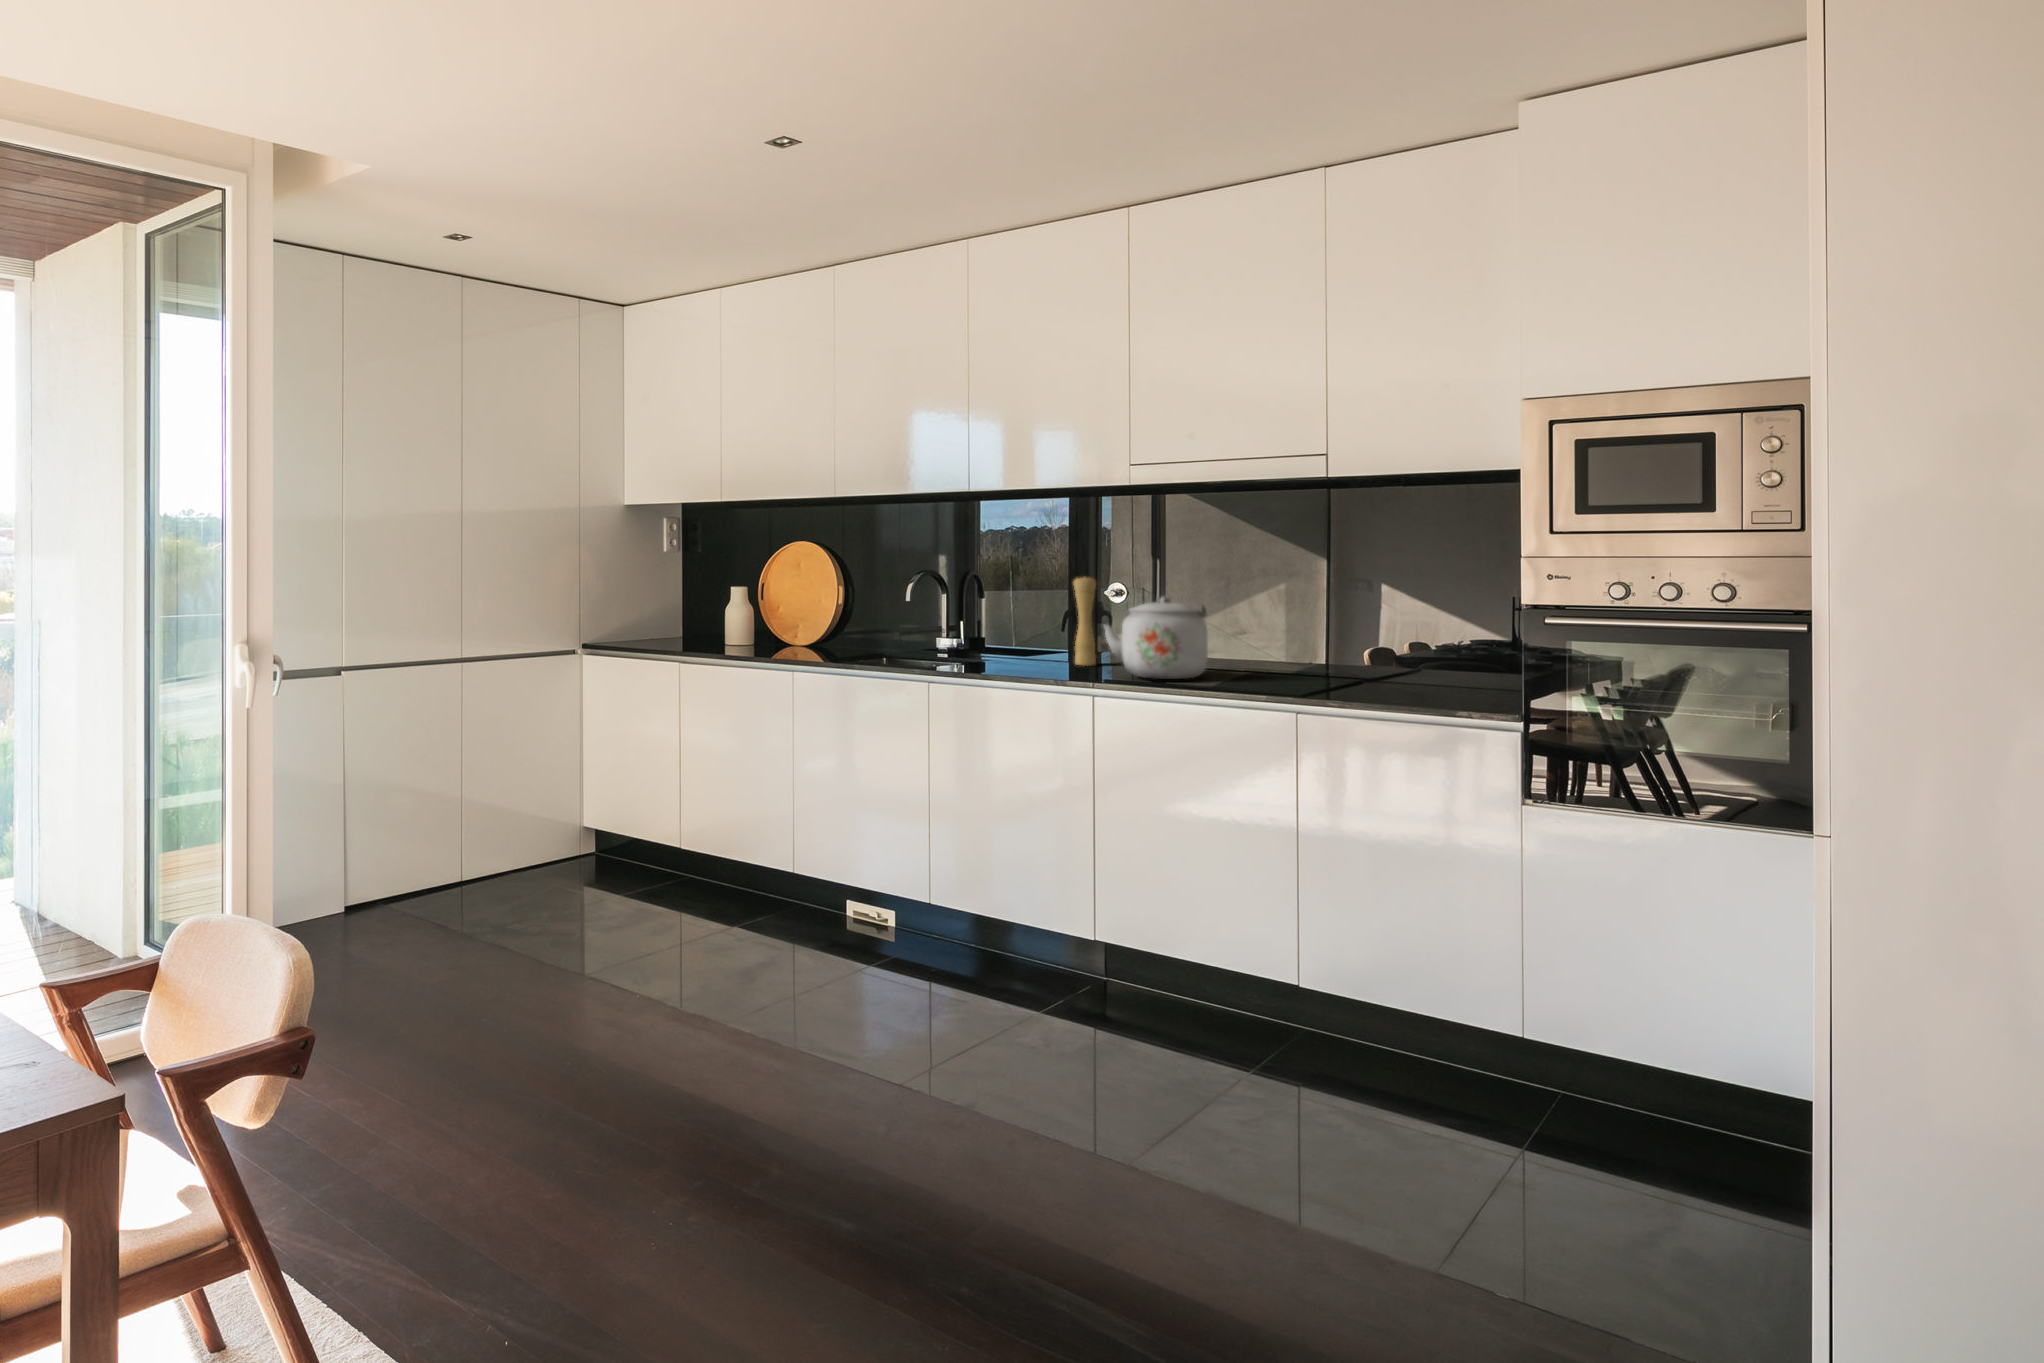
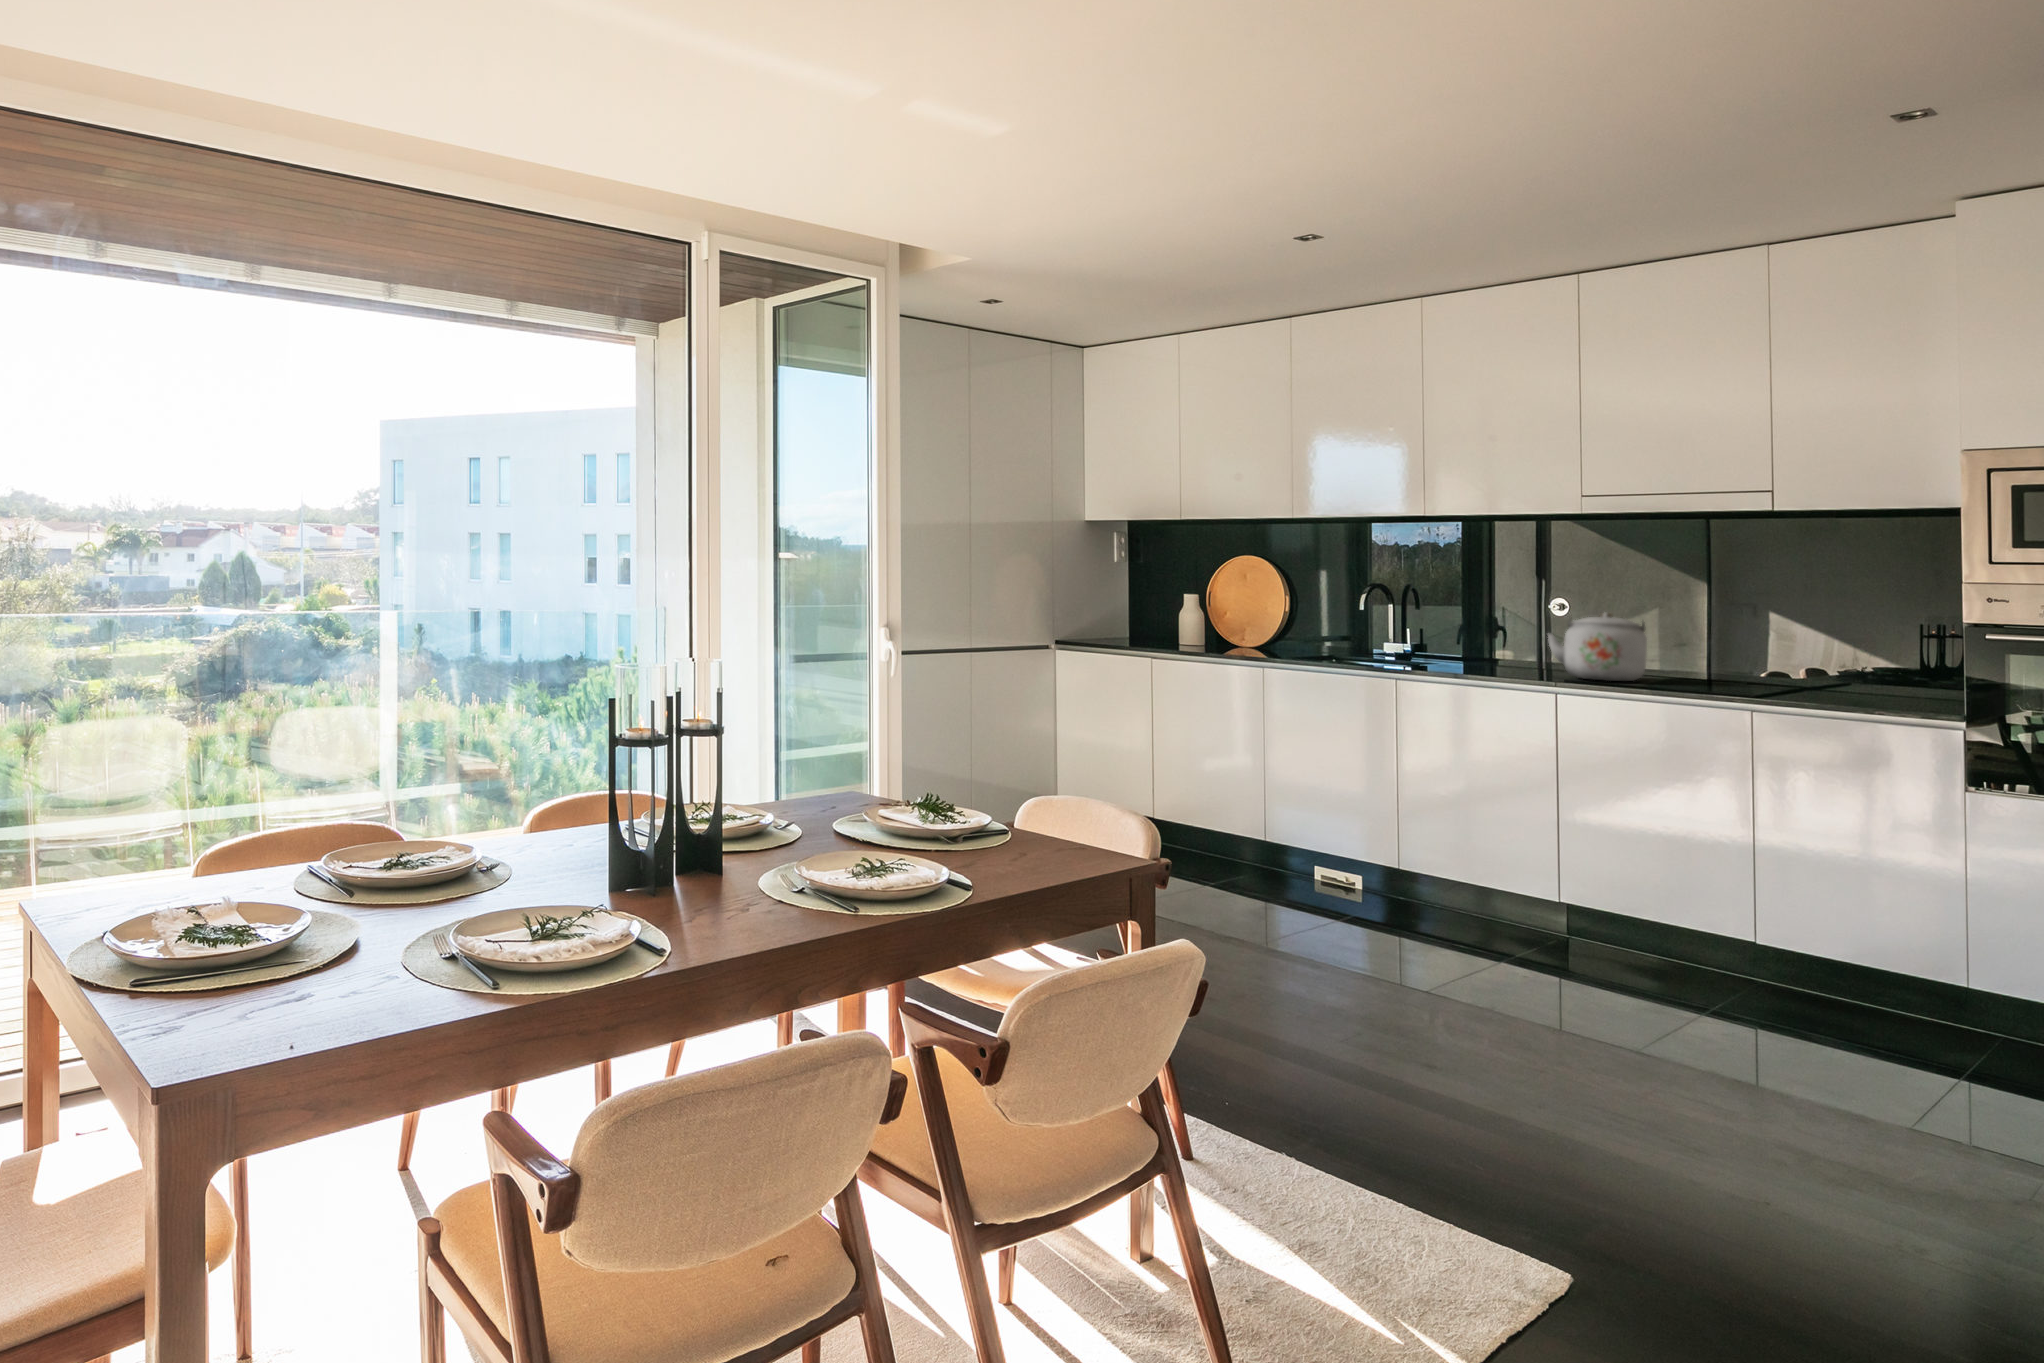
pepper mill: present [1074,577,1096,666] -> none [1513,594,1537,670]

